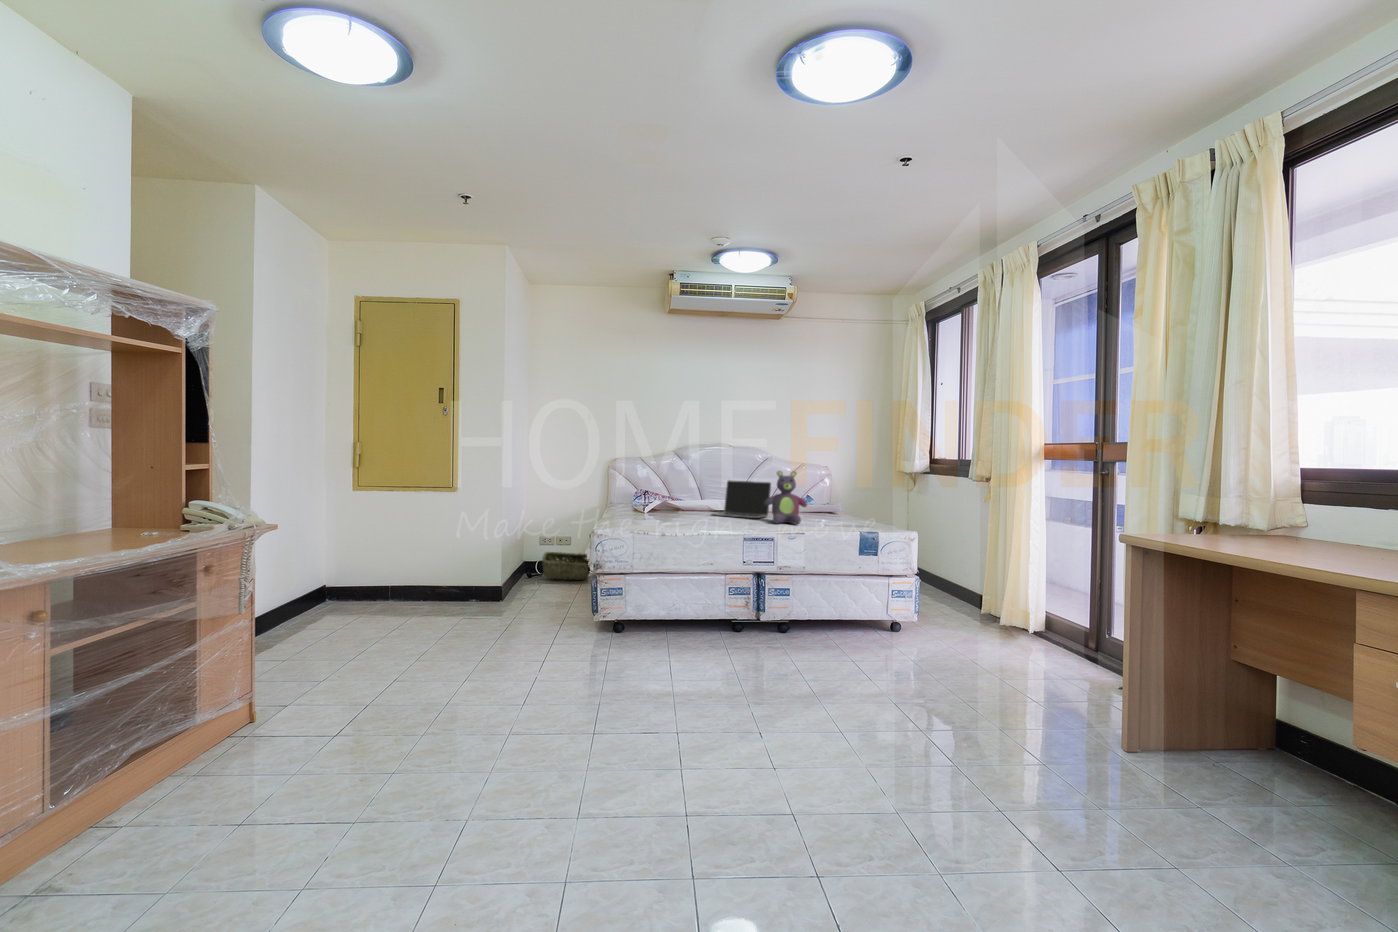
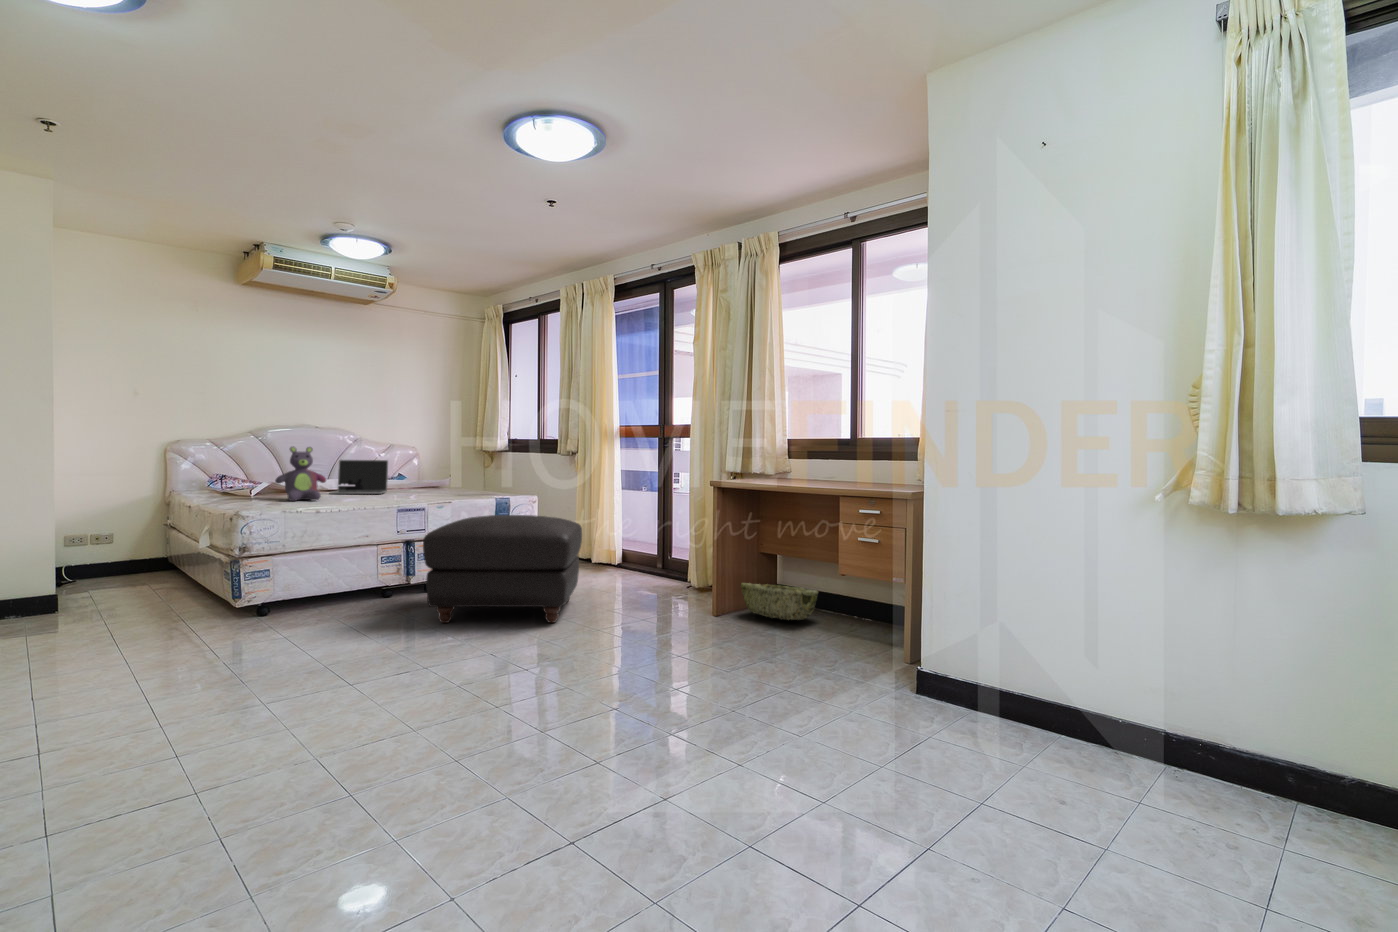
stuffed bear: present [764,471,807,524] -> present [275,447,326,501]
woven basket: present [542,552,588,580] -> present [741,583,818,620]
ottoman: none [738,554,946,703] -> present [423,515,582,623]

